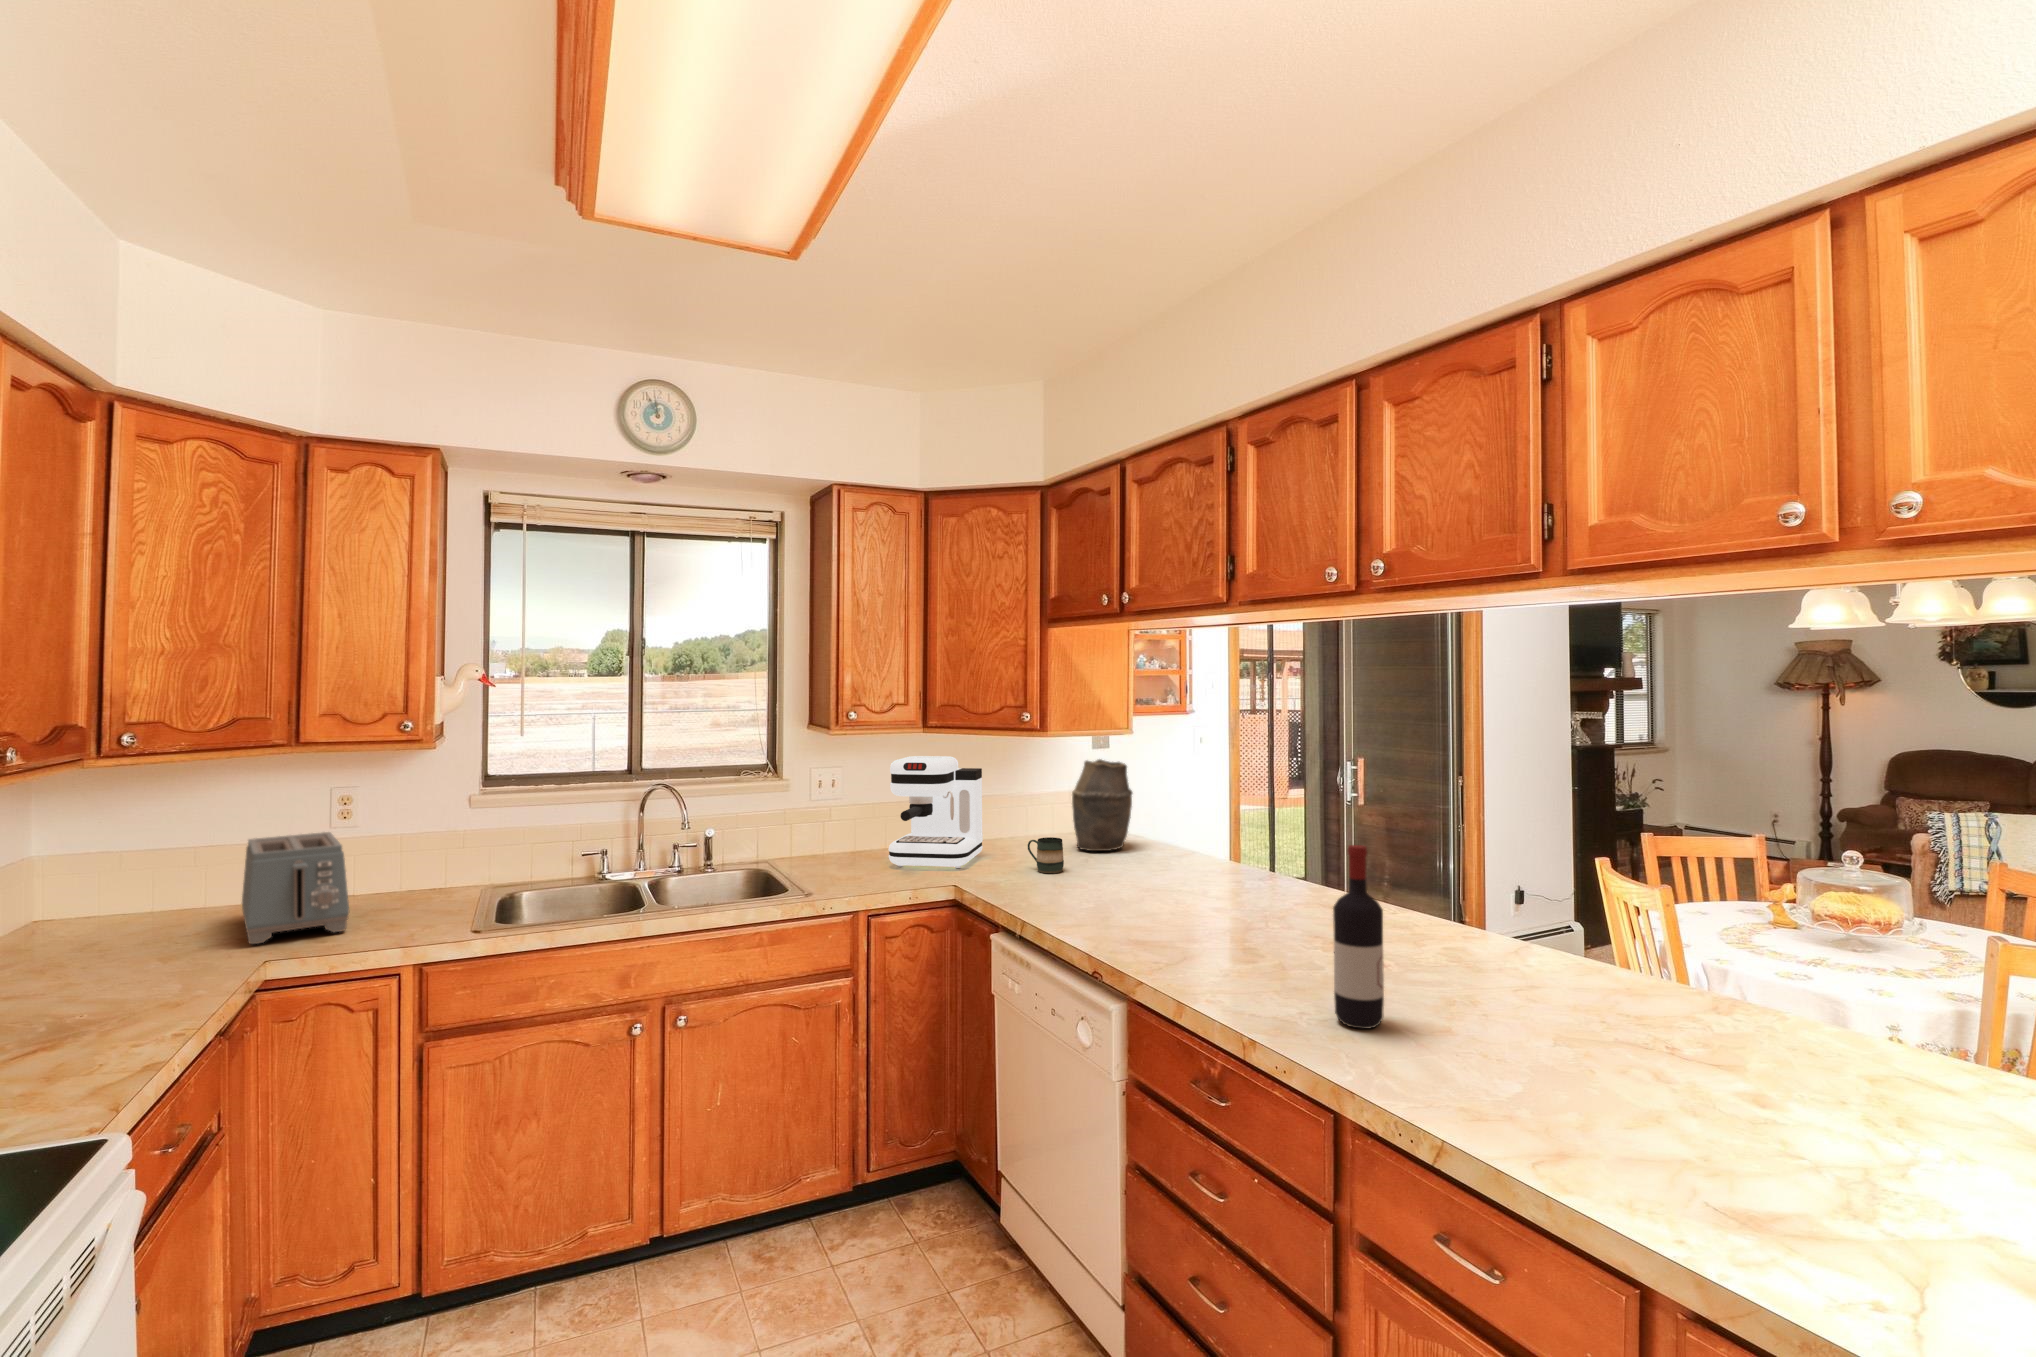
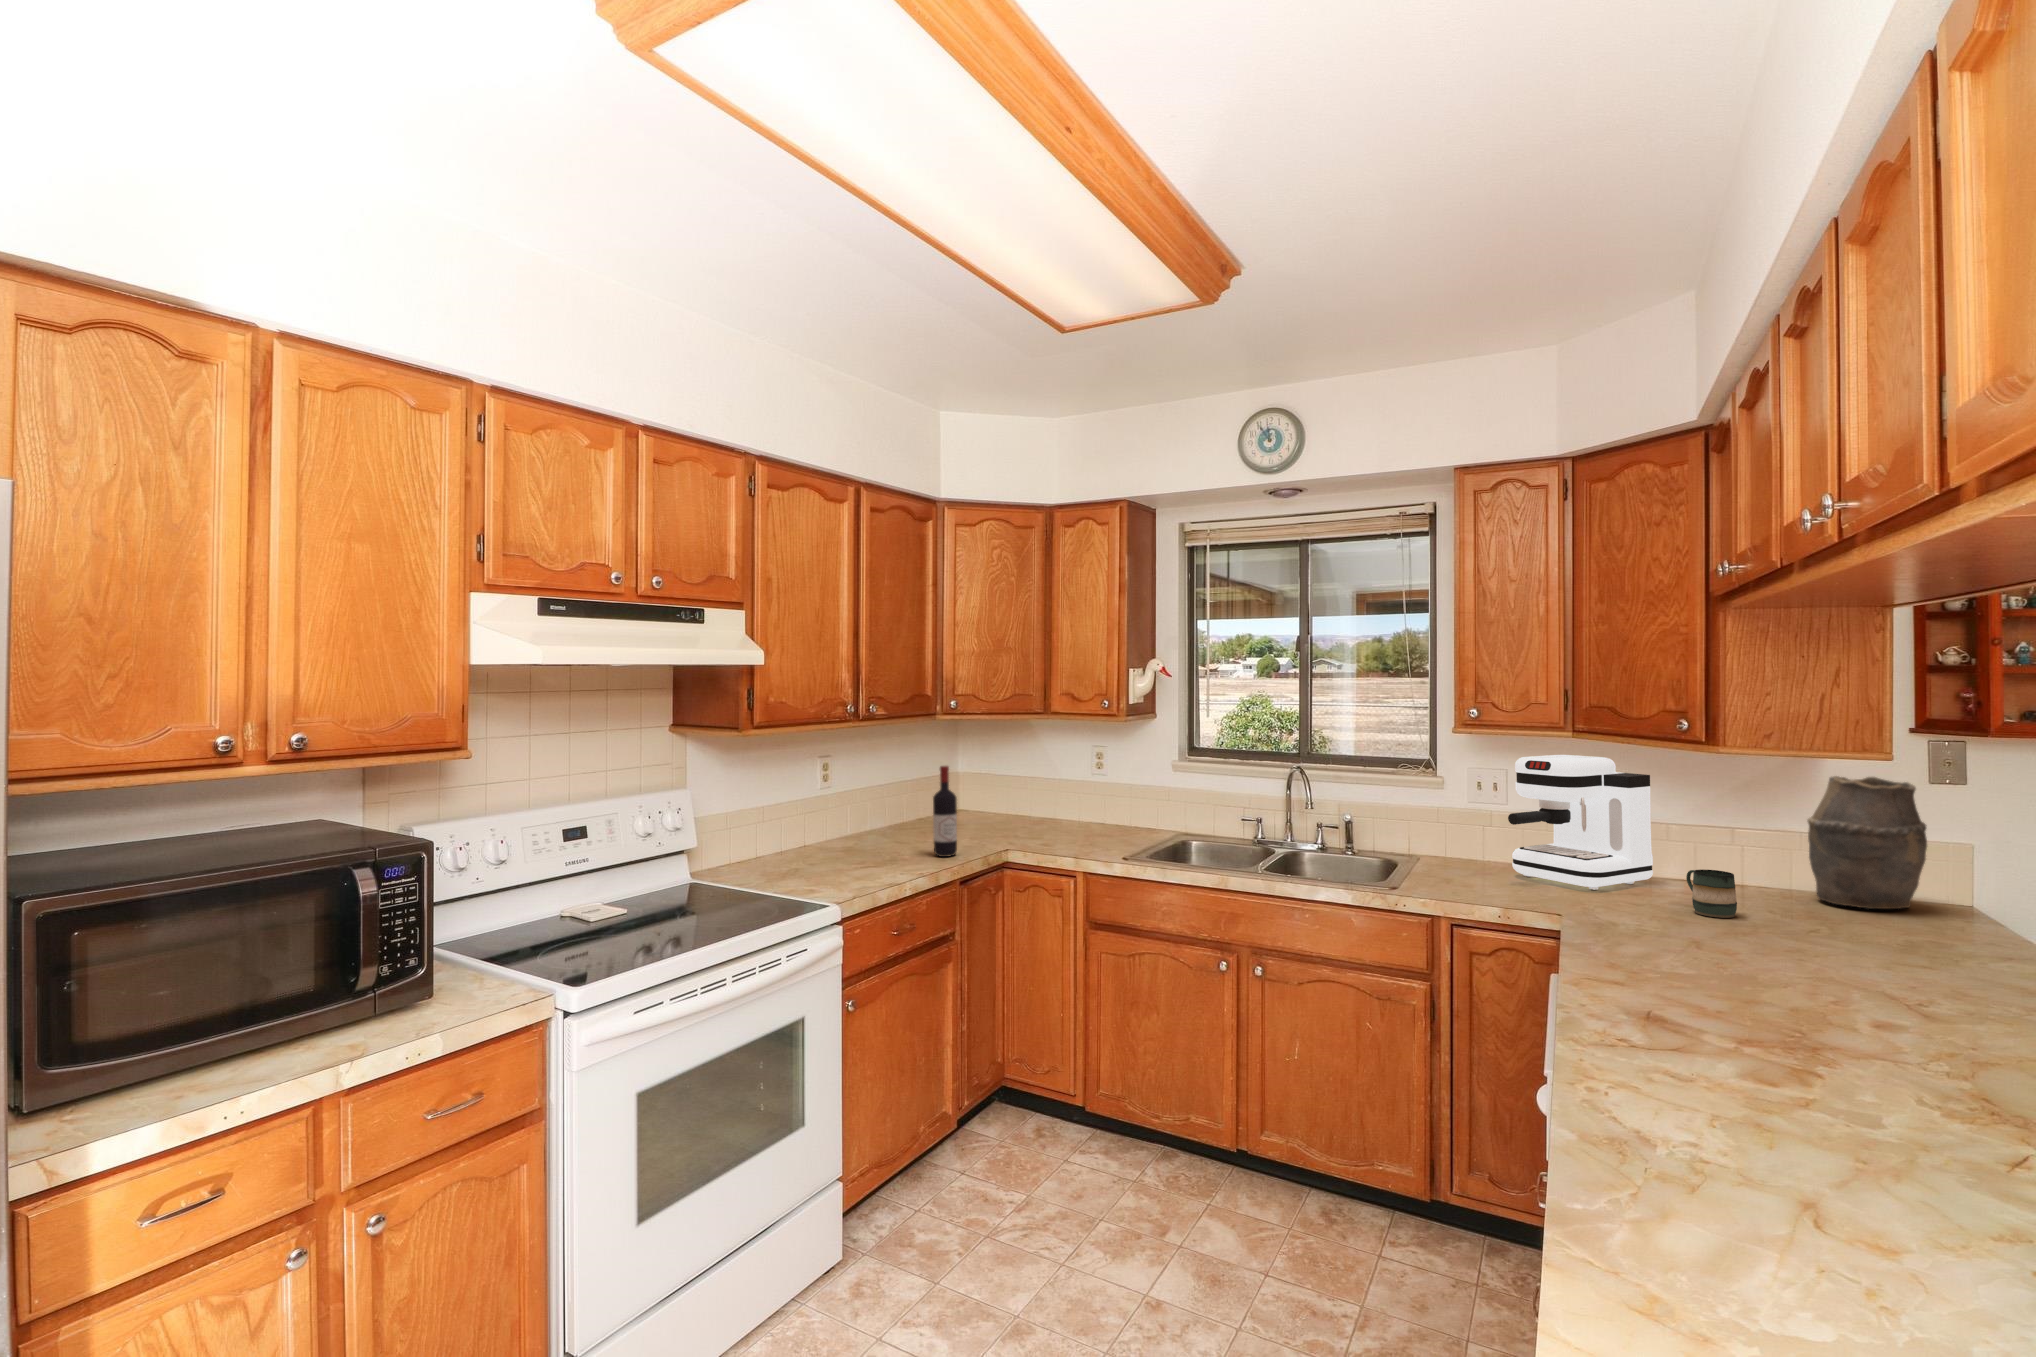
toaster: present [242,832,349,944] -> none [1008,779,1078,847]
wine bottle: present [1333,845,1384,1029] -> present [933,766,957,857]

